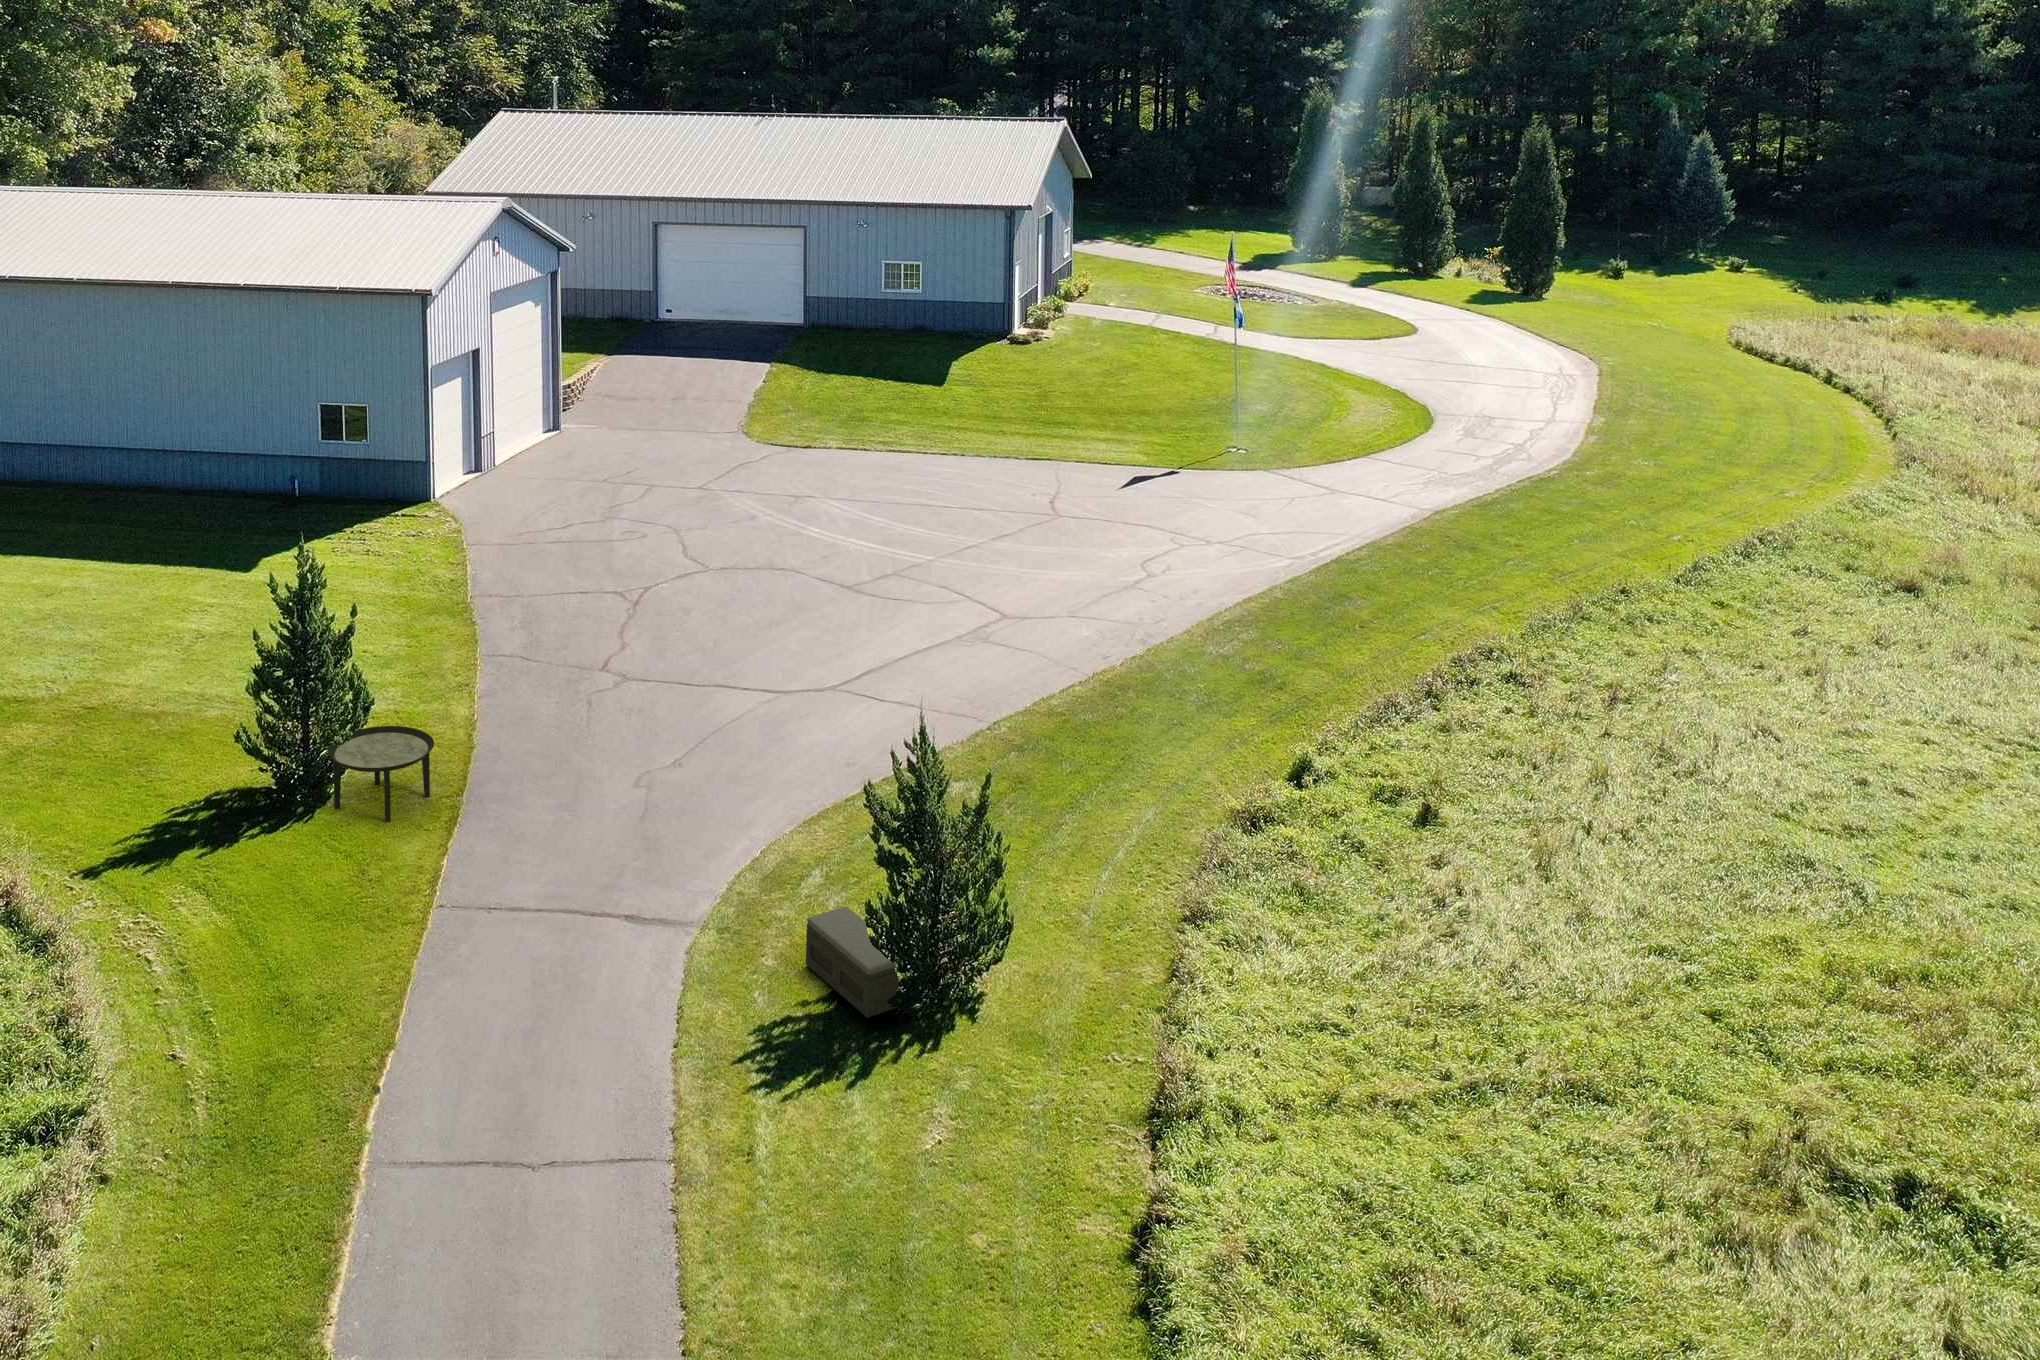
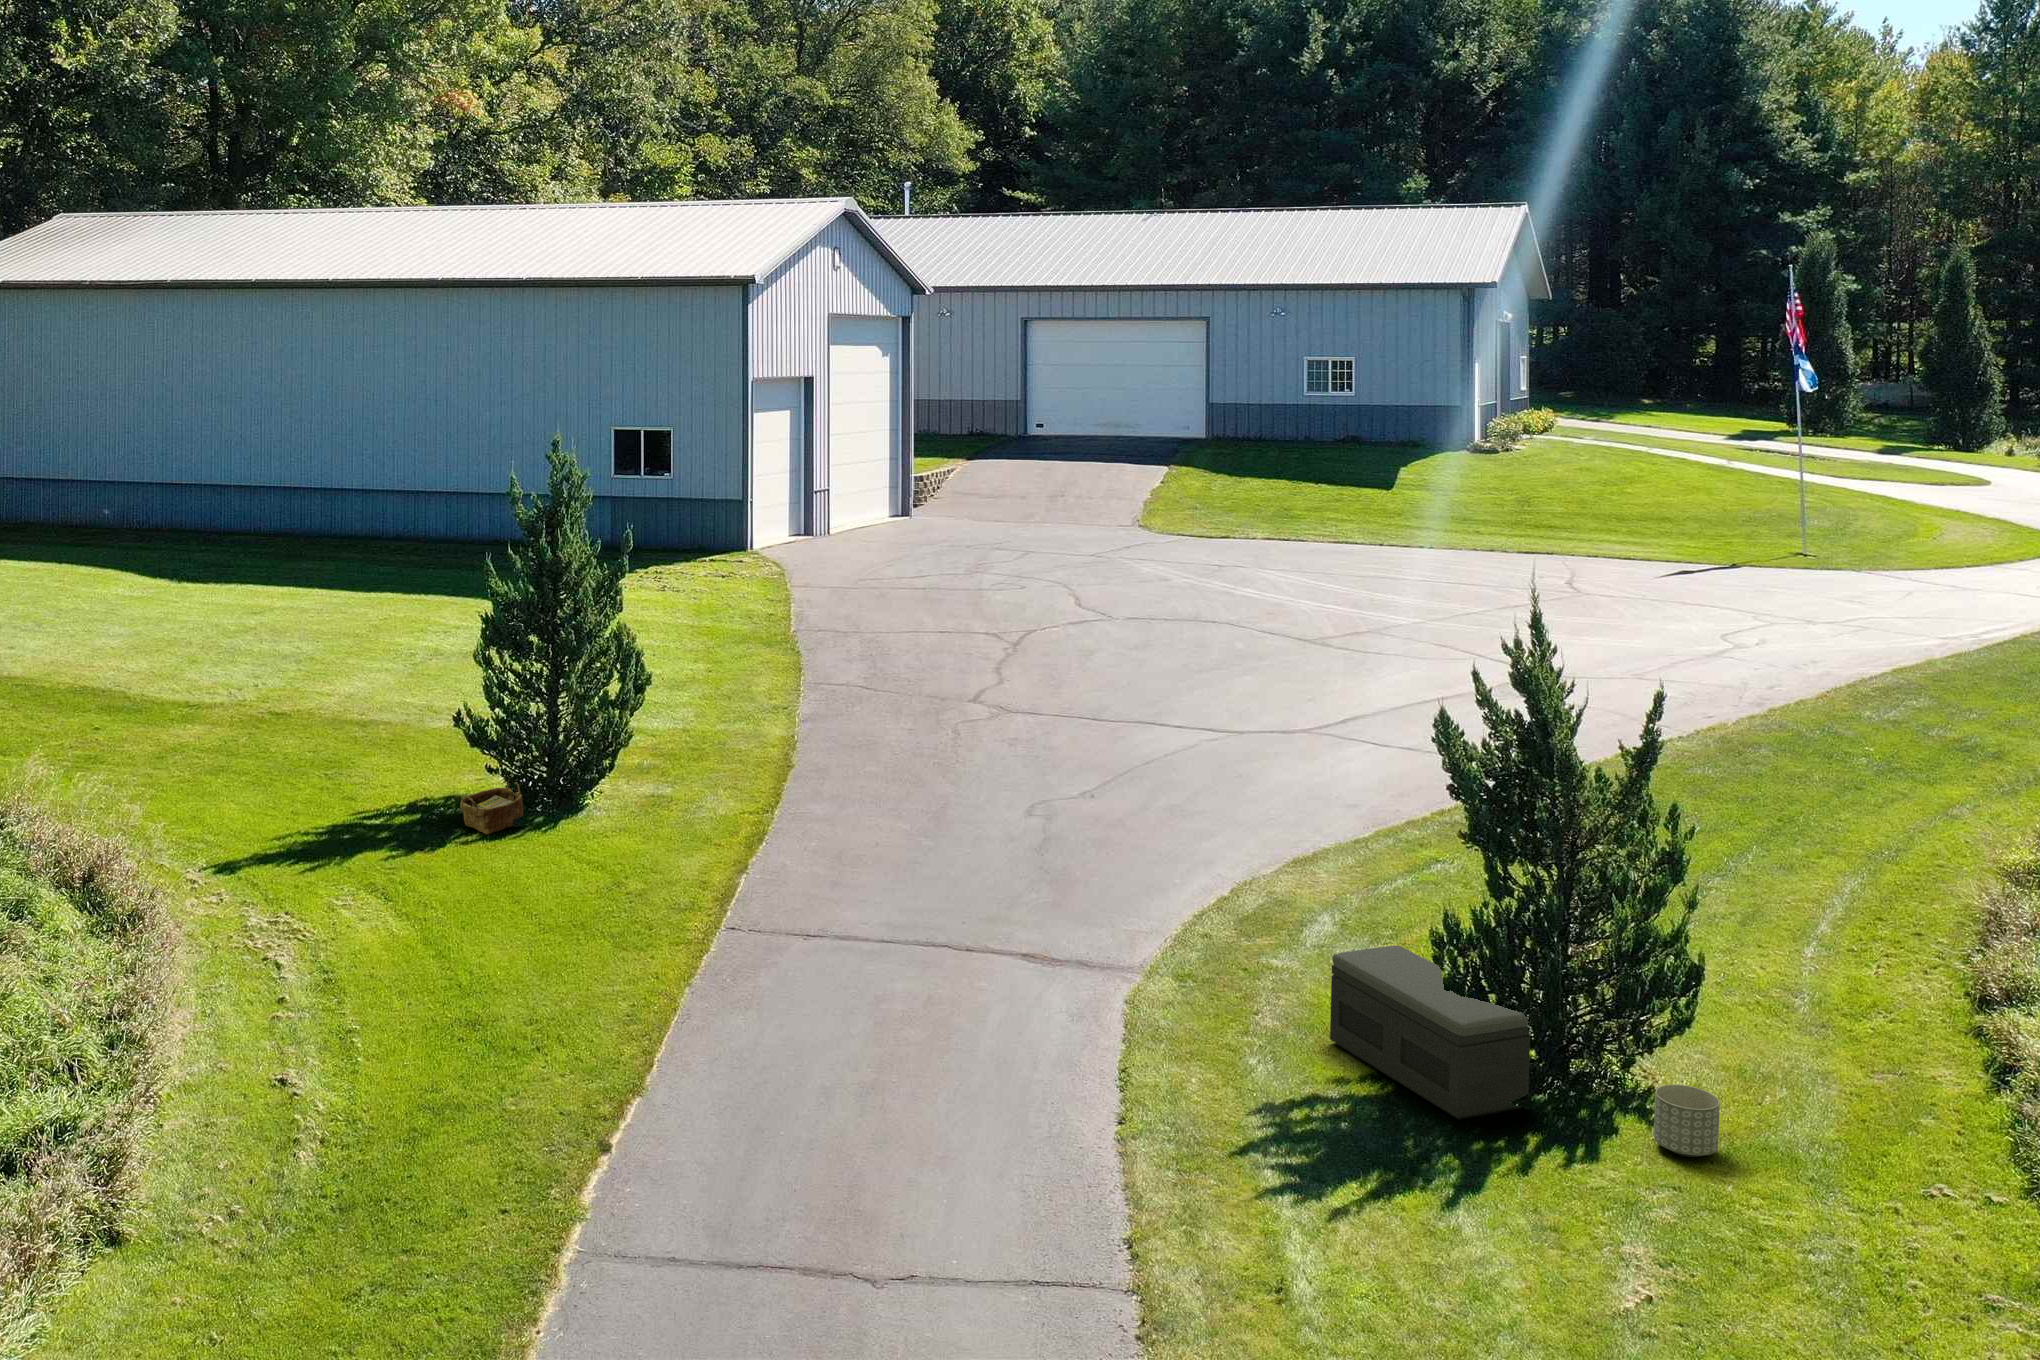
round table: present [328,726,434,822] -> none [574,714,725,838]
woven basket: none [250,785,295,827] -> present [461,782,524,834]
planter: none [968,992,1001,1032] -> present [1654,1085,1720,1157]

